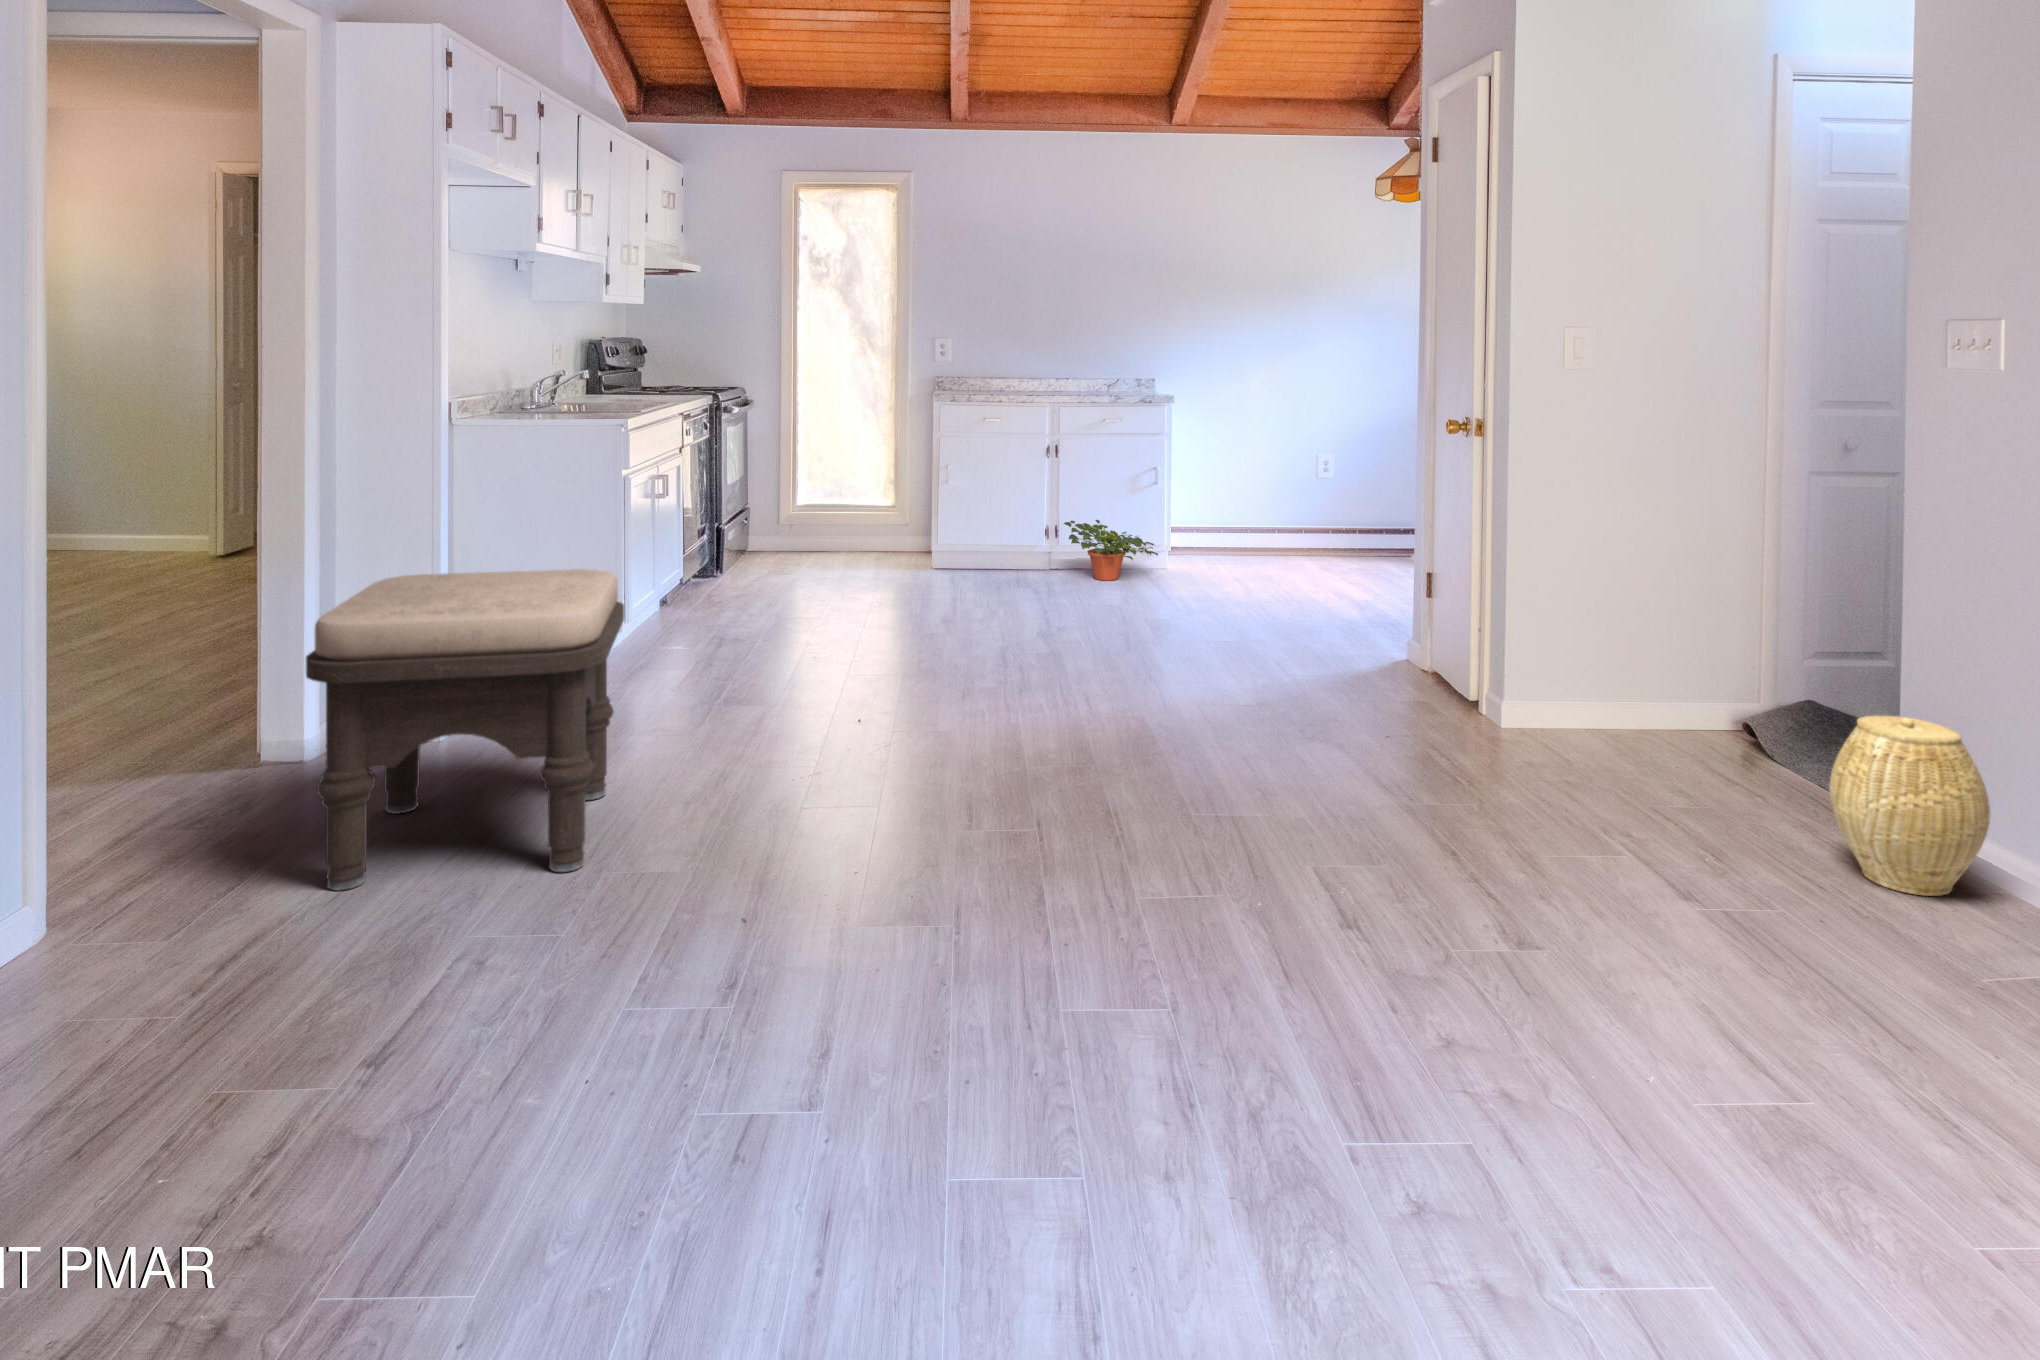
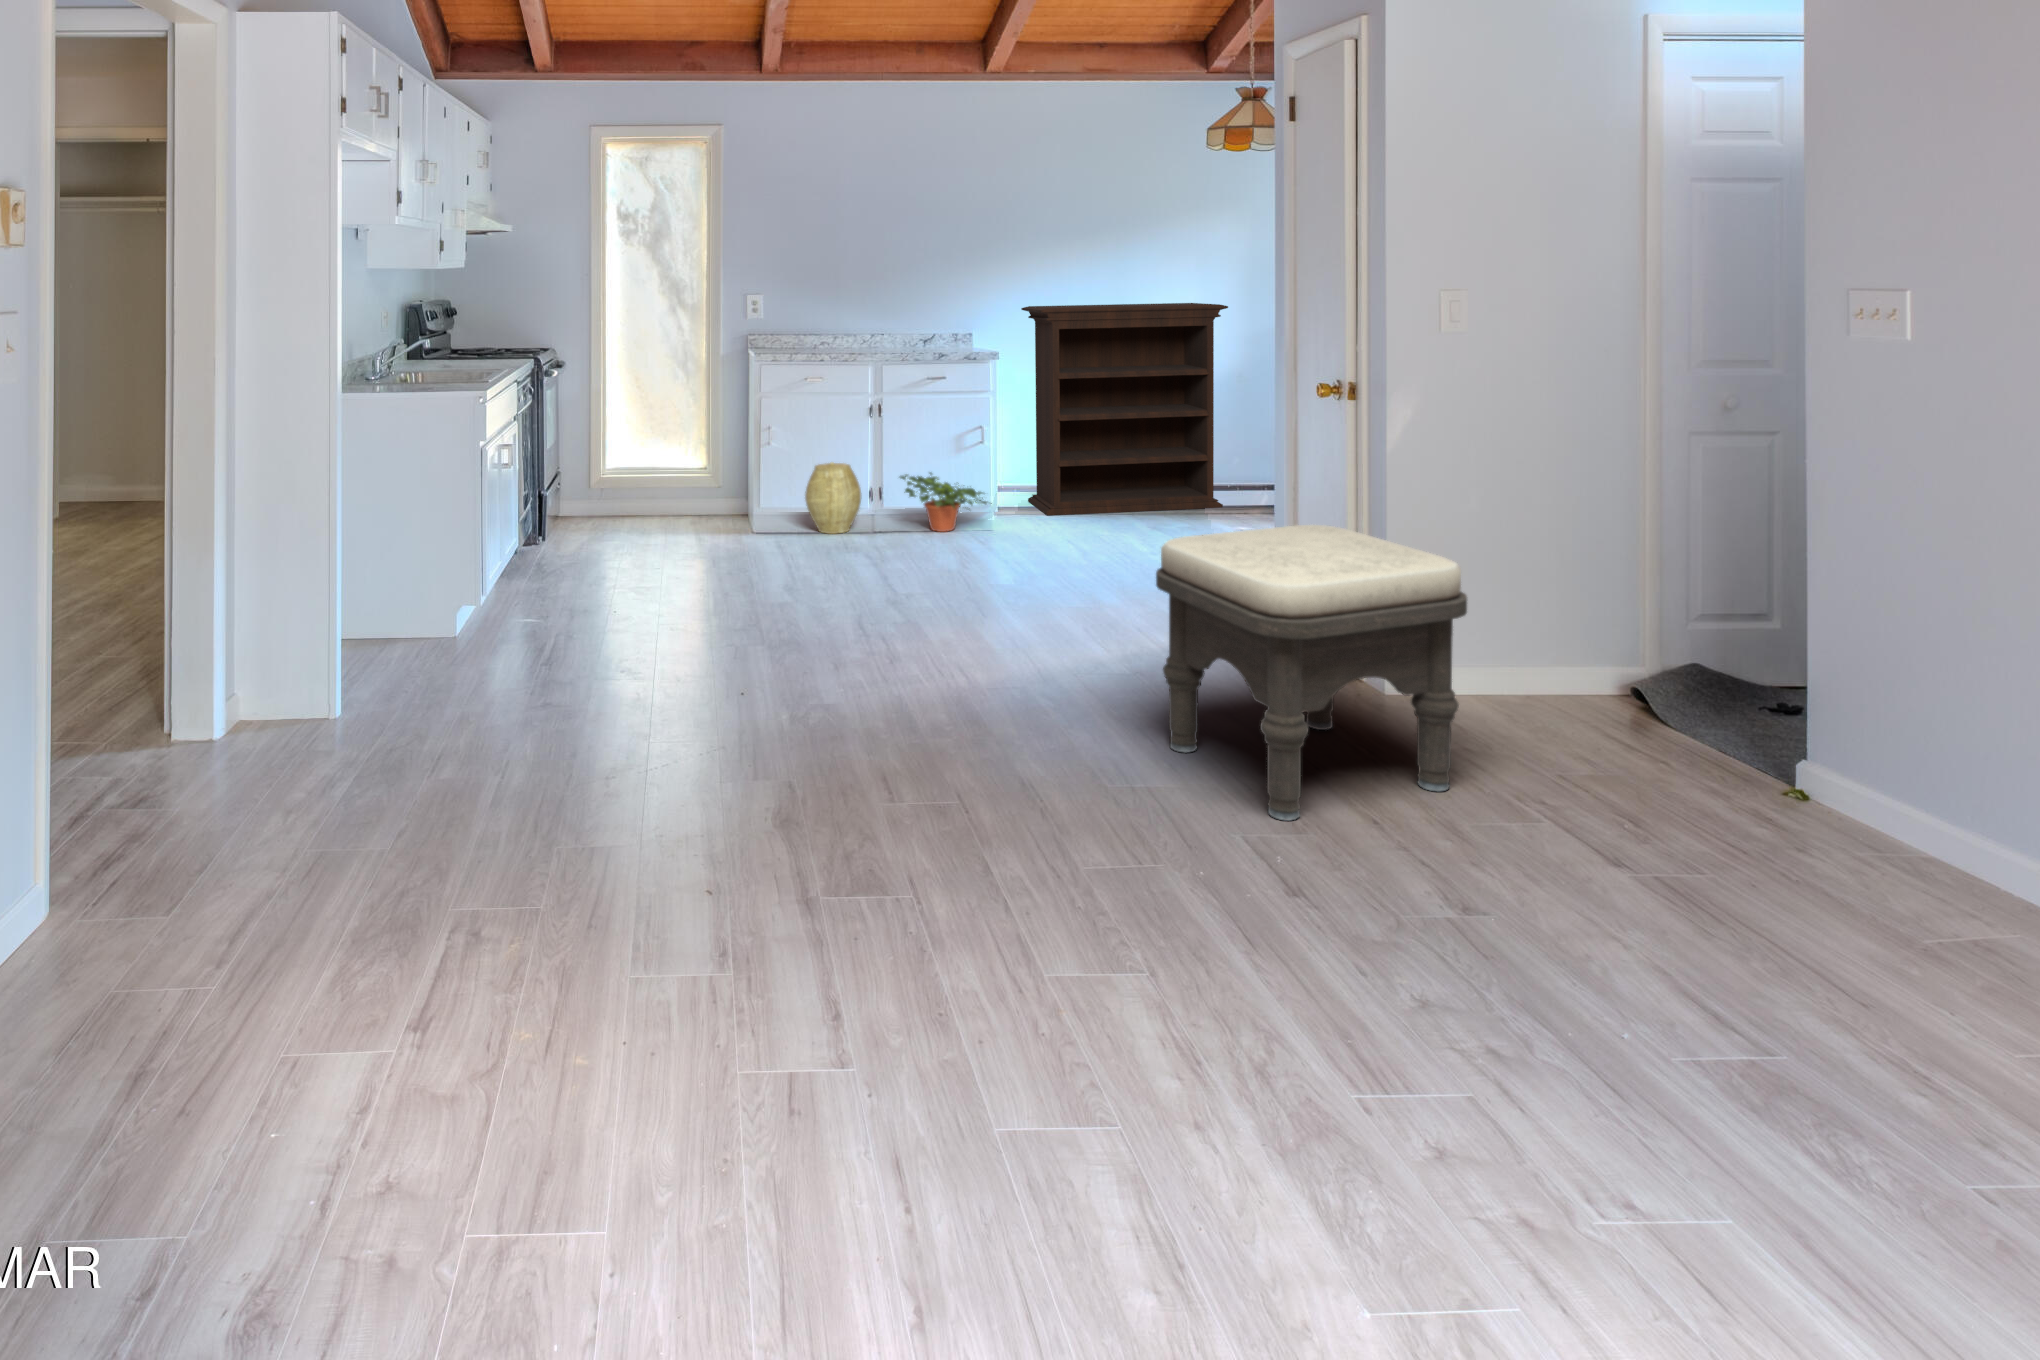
bookshelf: none [1202,356,1415,571] -> present [1021,303,1228,516]
ottoman: present [306,569,624,890] -> present [1156,525,1467,820]
woven basket: present [1829,716,1990,896] -> present [805,462,861,534]

